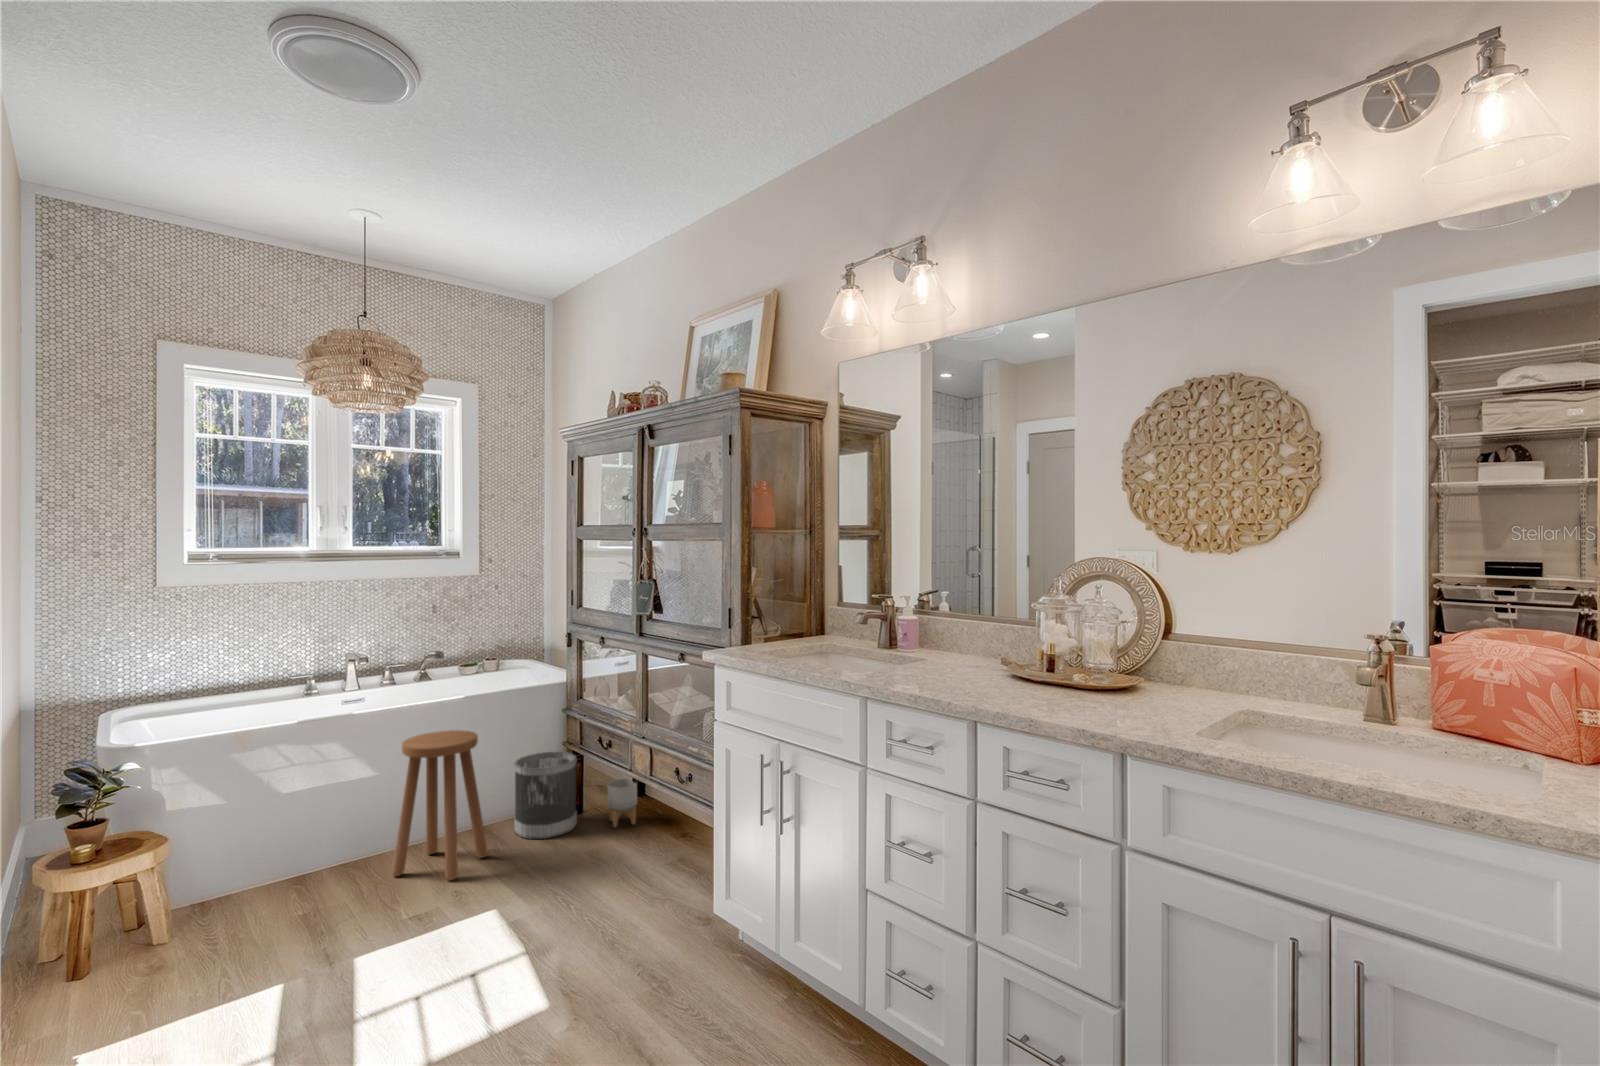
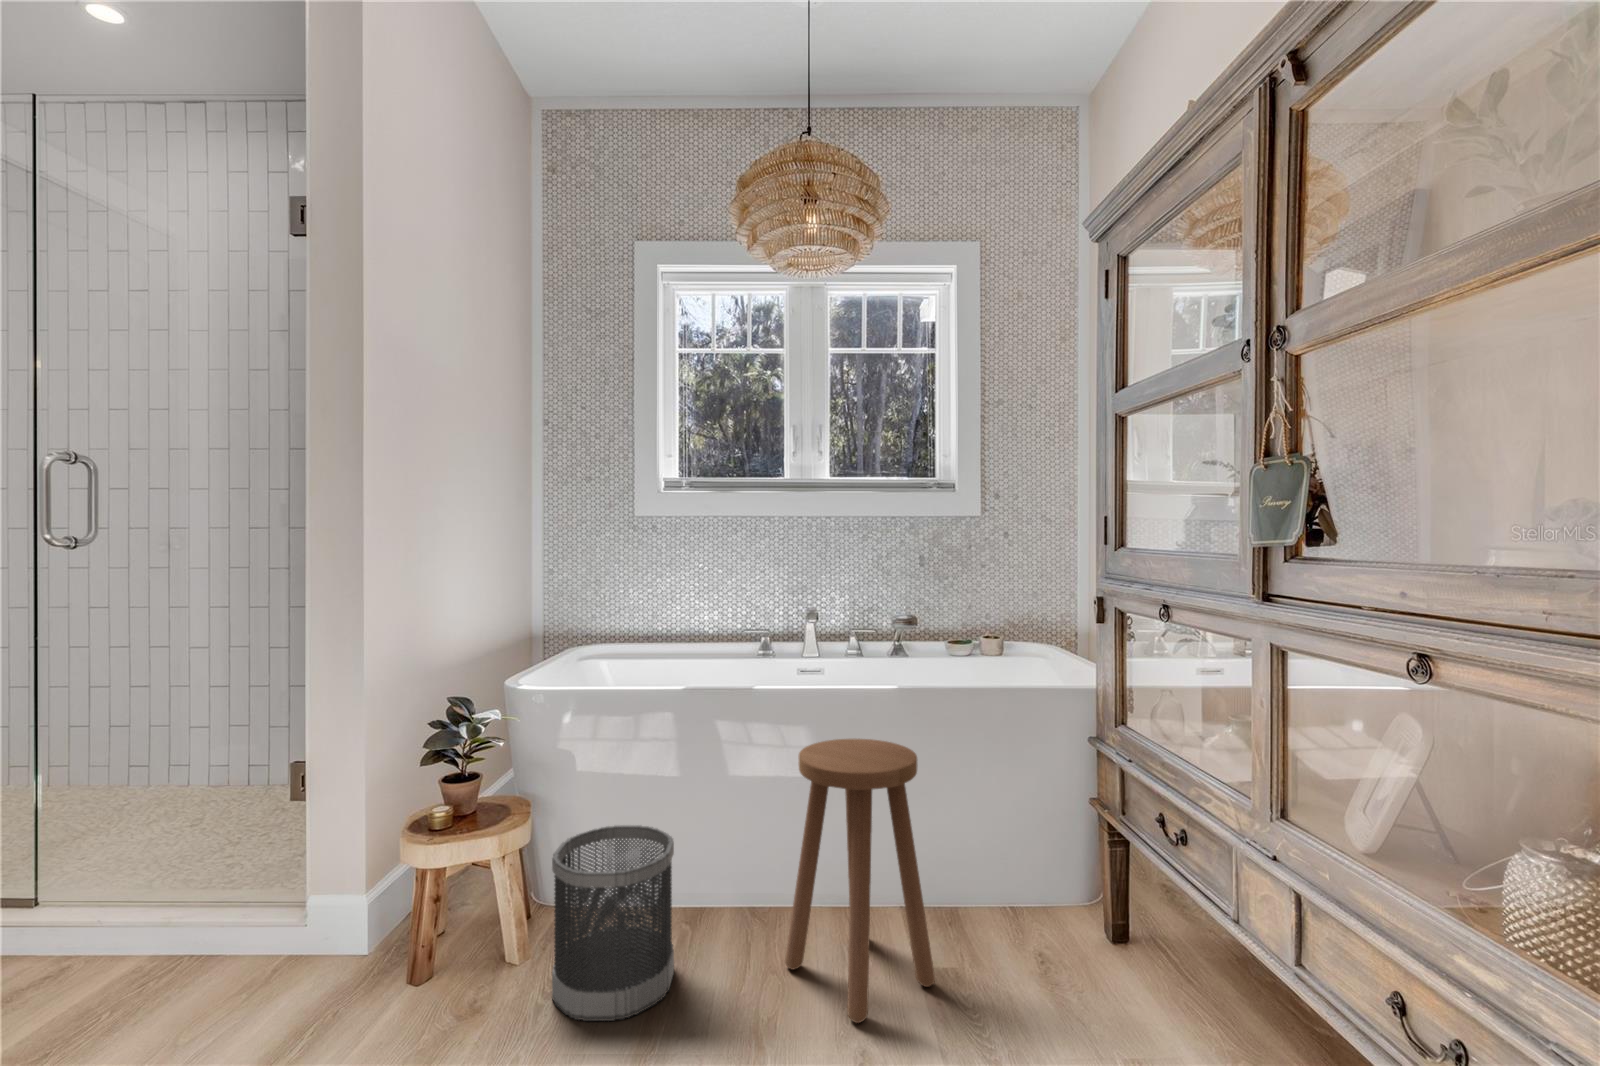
wastebasket: present [514,752,577,839] -> present [552,825,674,1021]
planter: present [608,778,637,827] -> none [1179,906,1249,1025]

